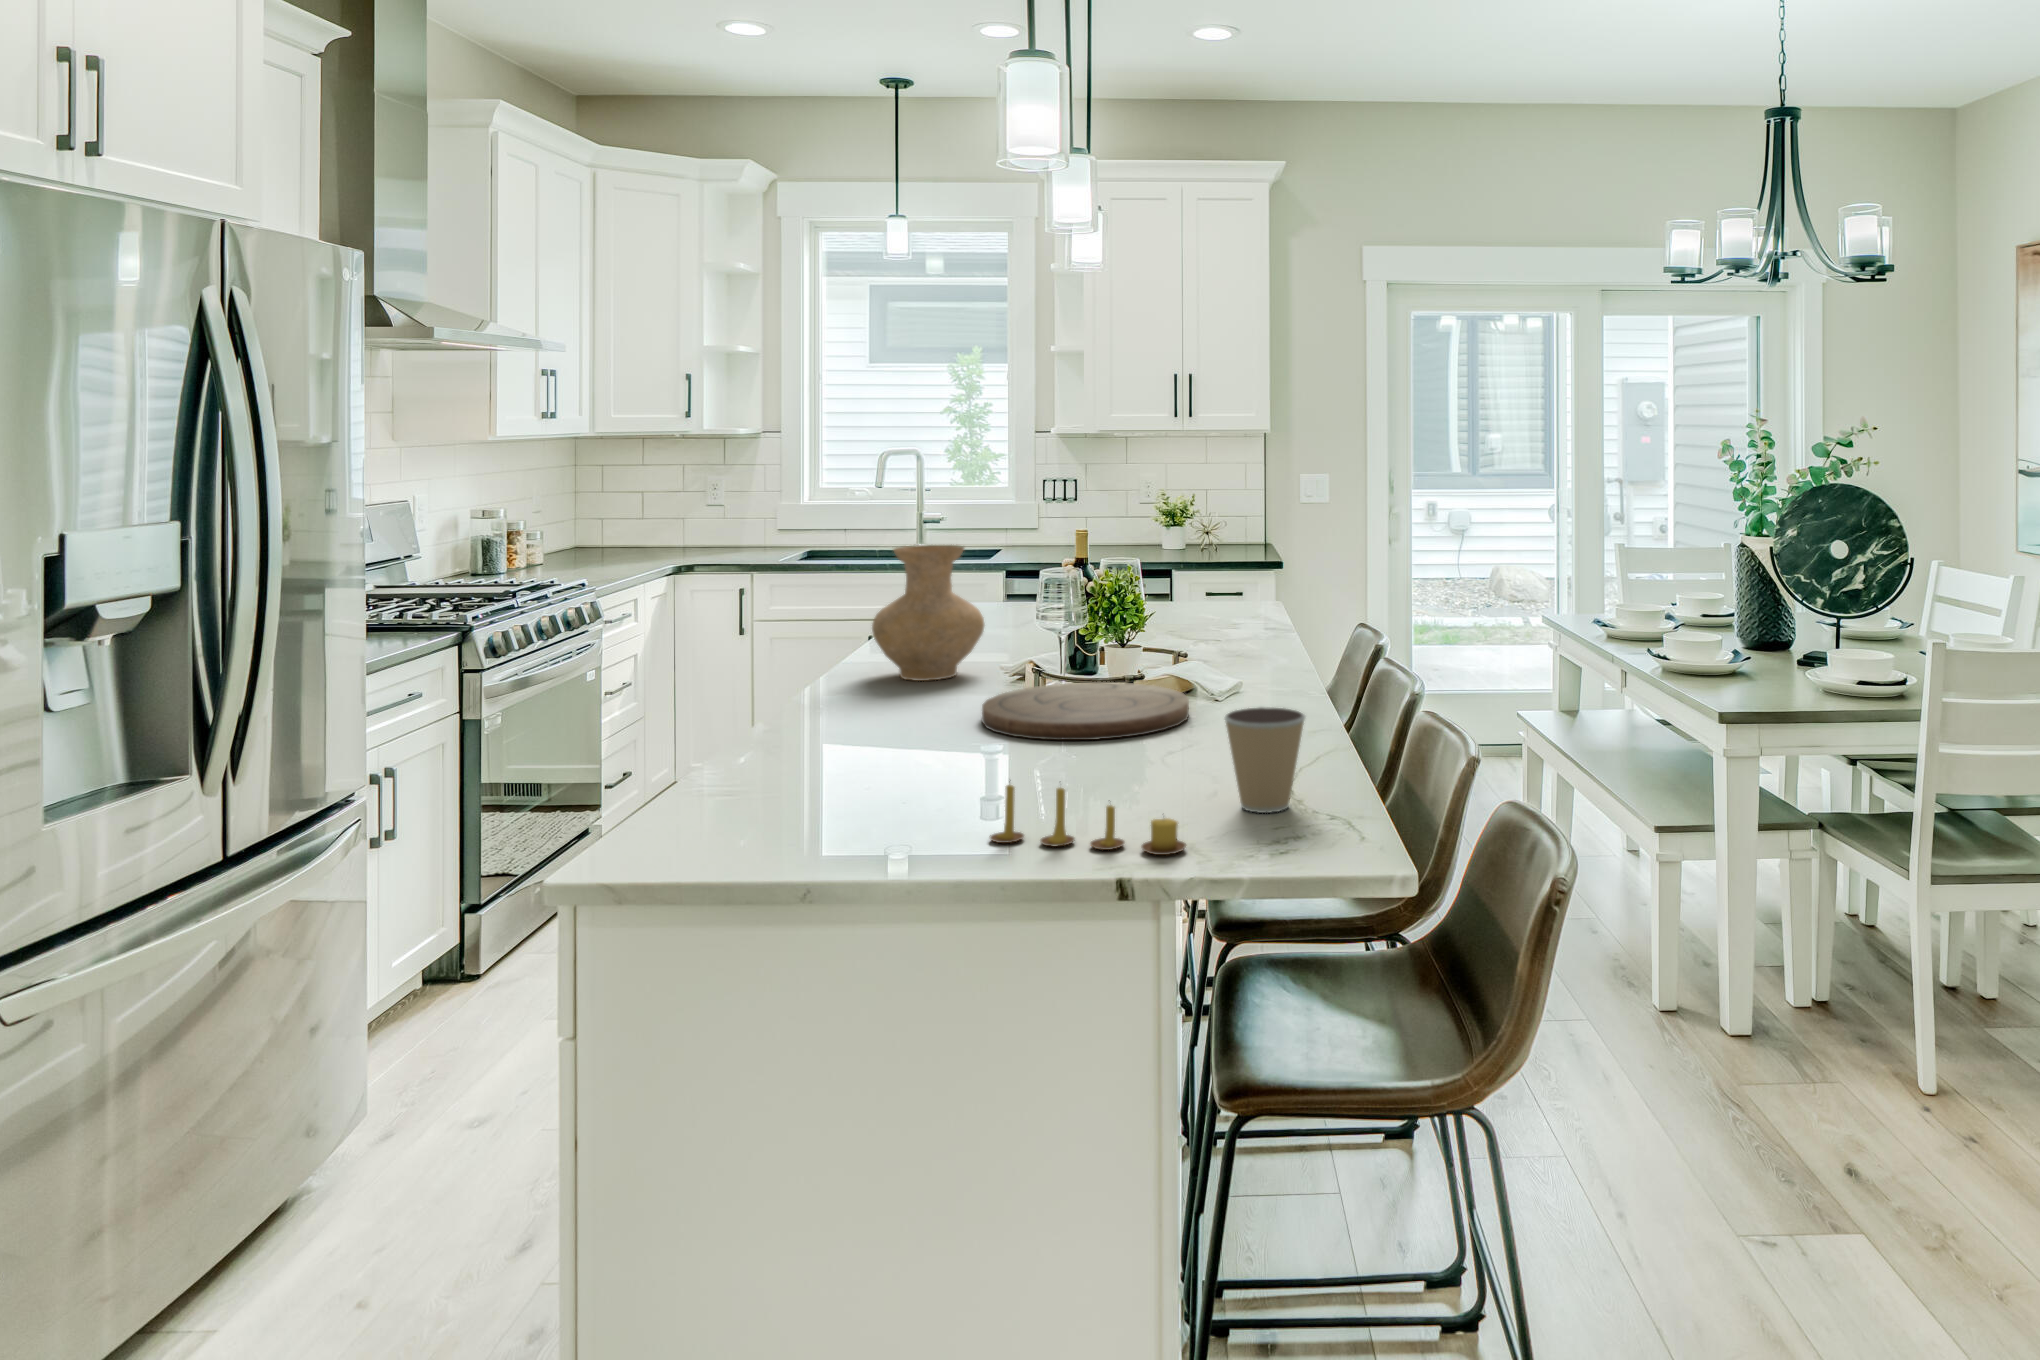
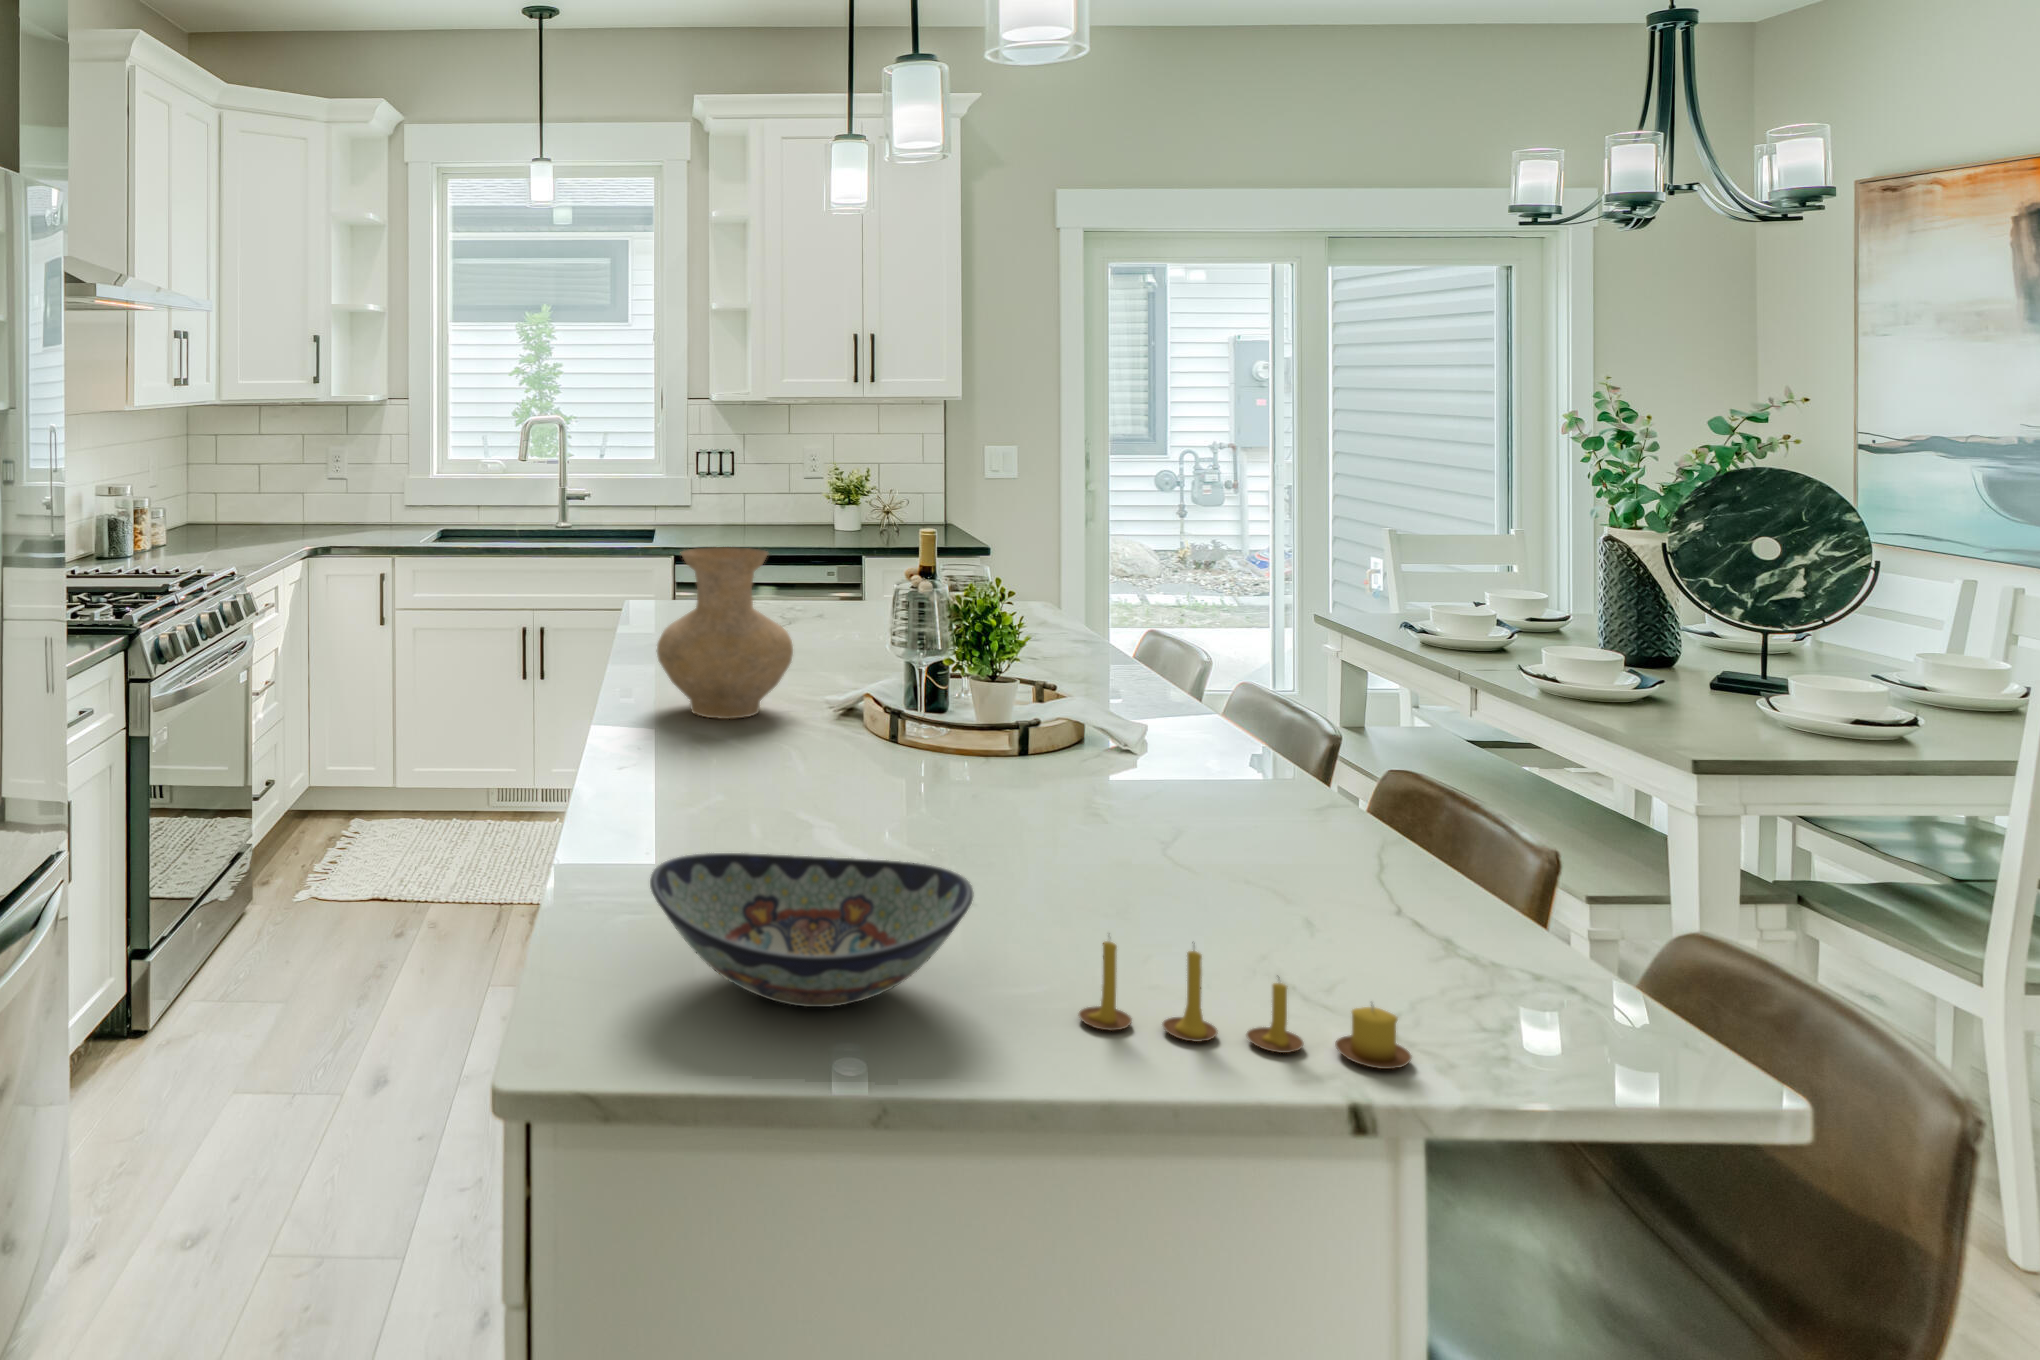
cutting board: present [982,682,1189,740] -> none [857,732,1134,826]
coffee cup: present [1225,707,1305,813] -> none [1360,816,1496,980]
decorative bowl: none [703,744,933,838] -> present [650,853,973,1007]

